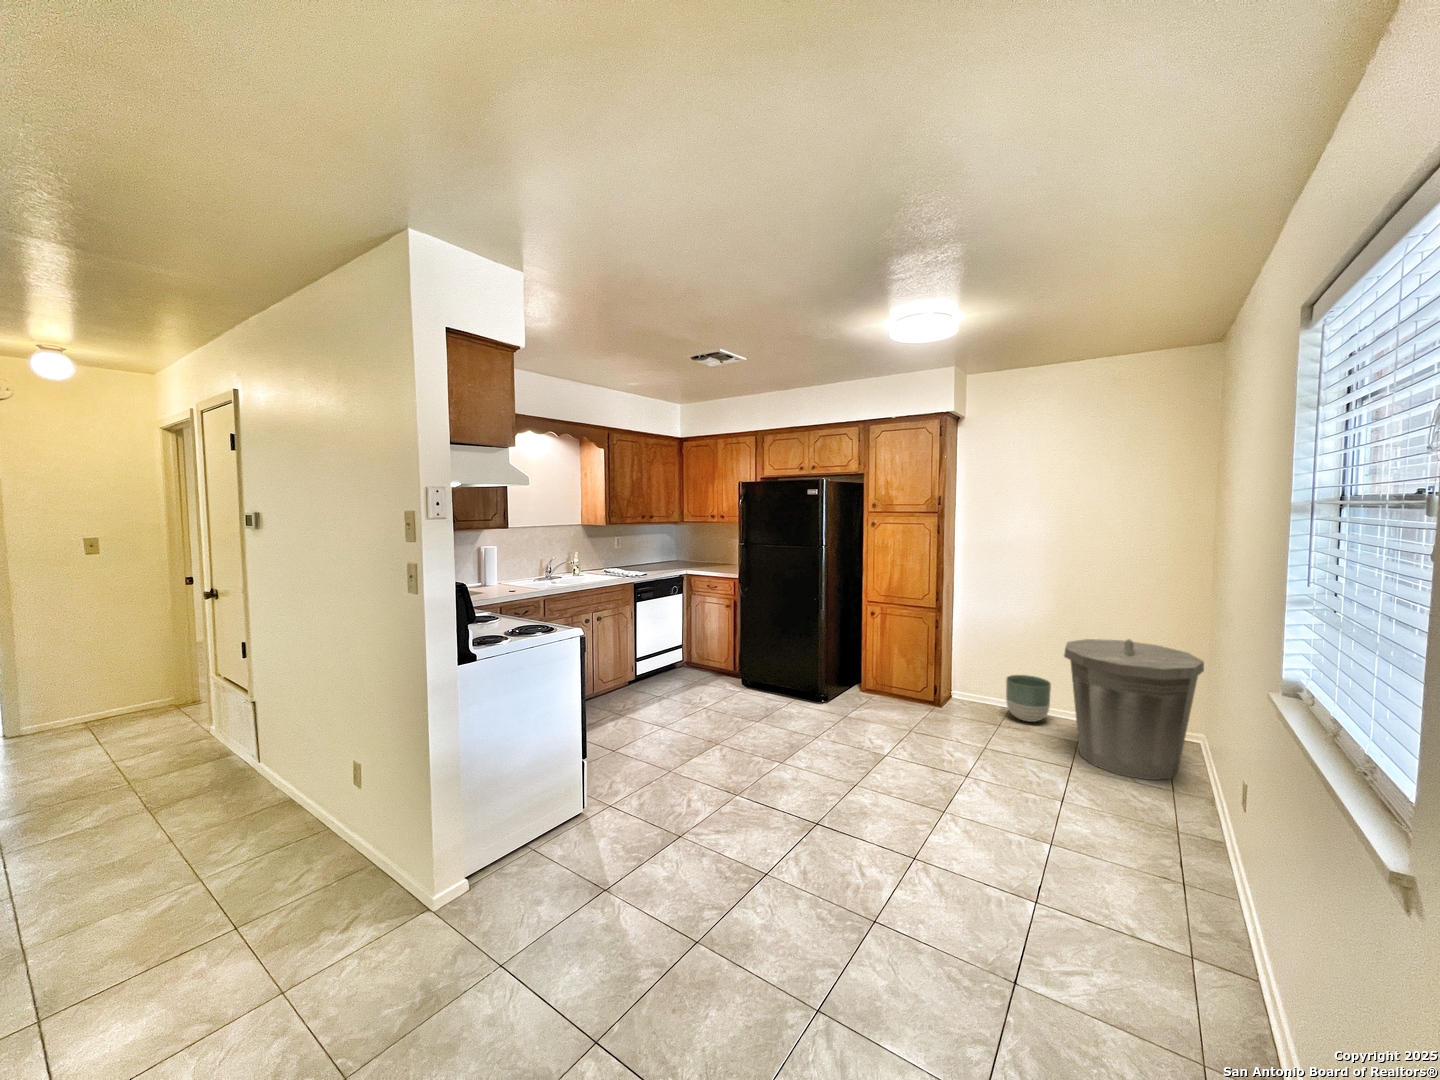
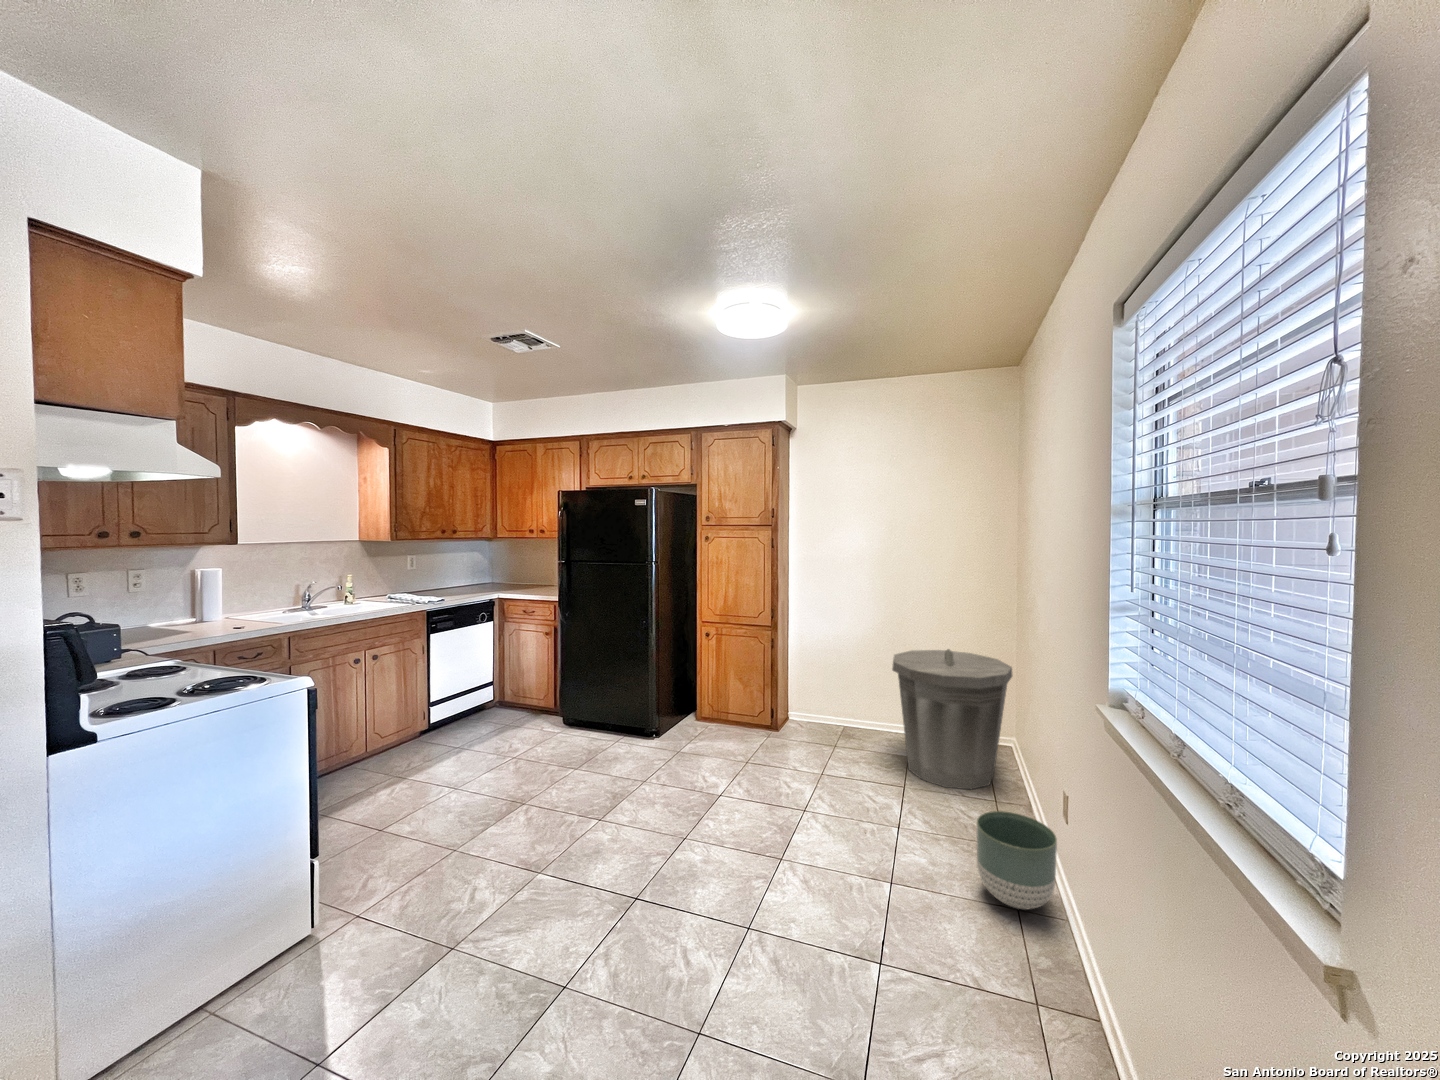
planter: present [1006,675,1051,722] -> present [977,811,1057,909]

